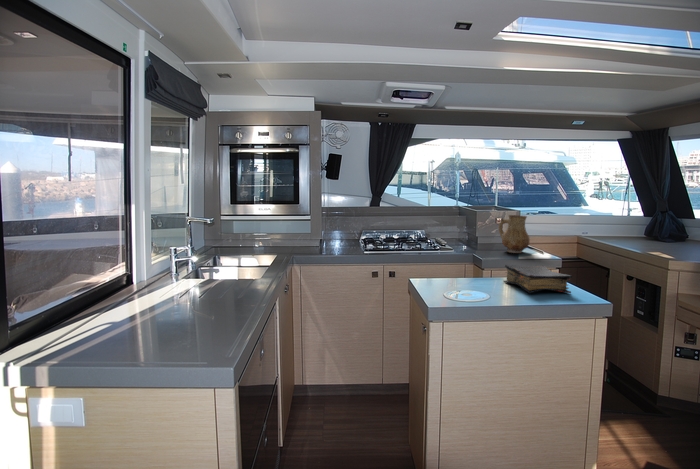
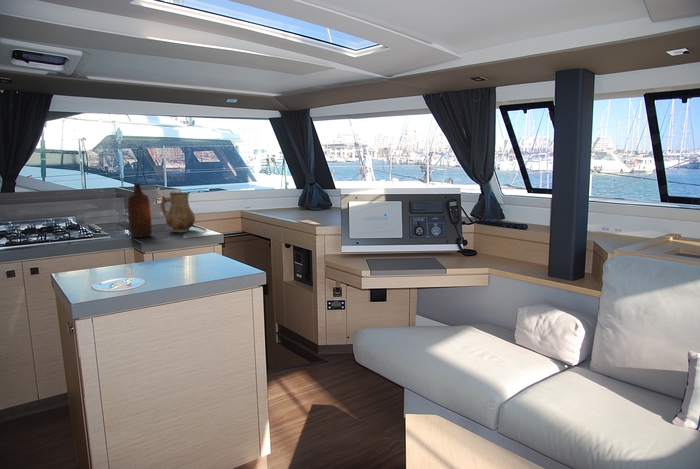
bottle: none [472,205,491,254] -> present [128,183,152,238]
book: present [504,265,572,293] -> none [147,241,217,273]

